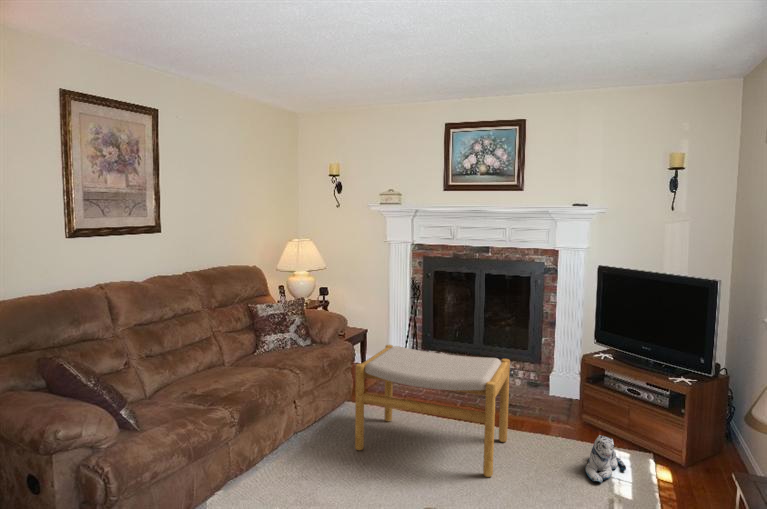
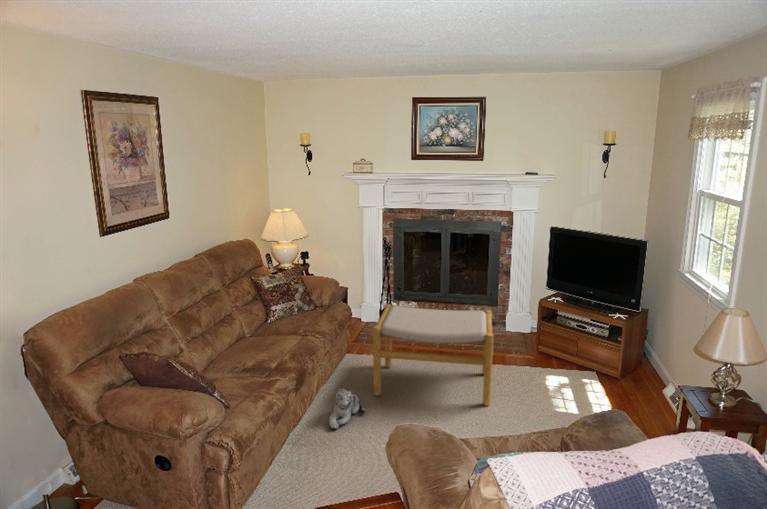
plush toy: present [585,435,626,483] -> present [329,389,365,429]

